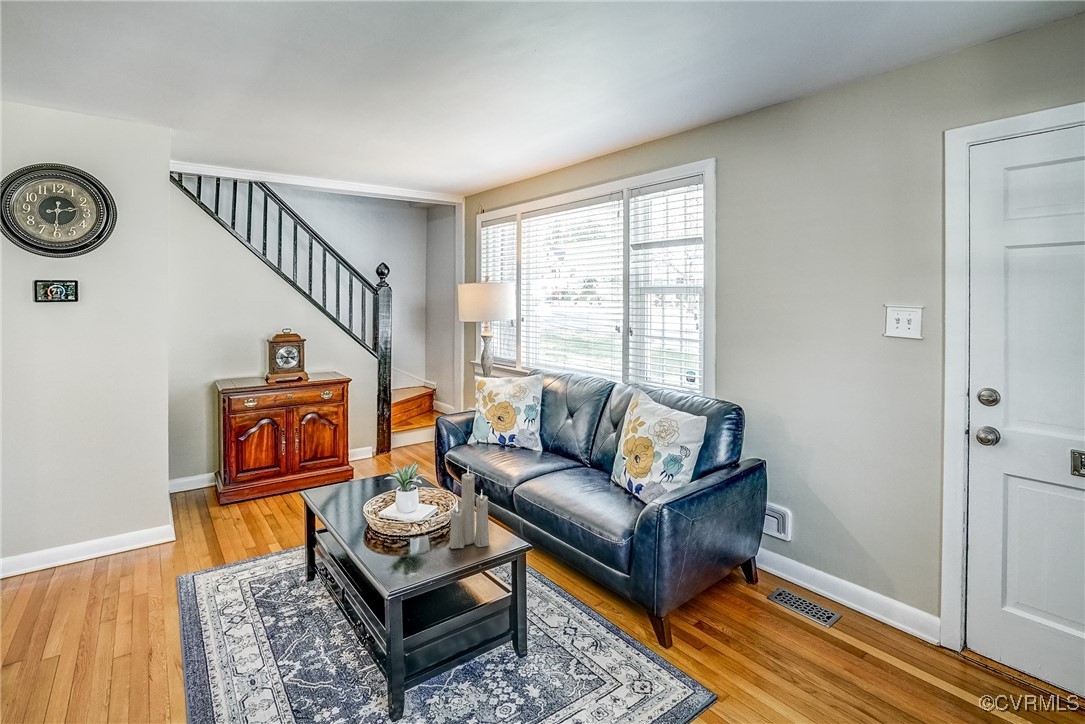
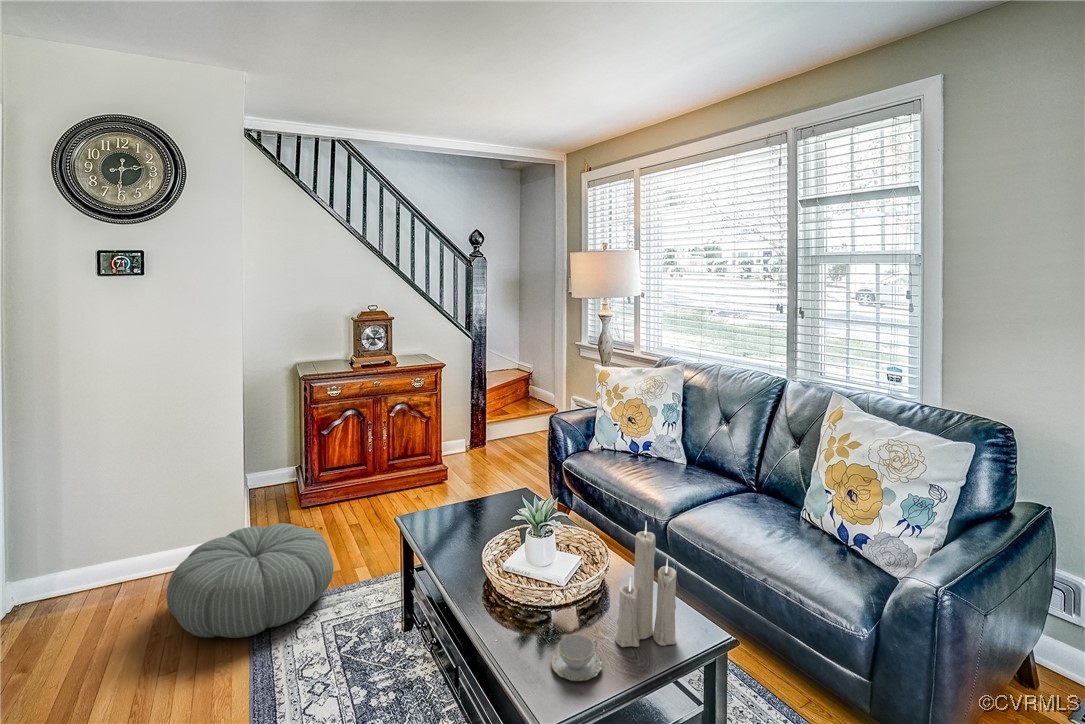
pouf: none [104,509,249,595] -> present [167,523,333,638]
teacup: none [402,541,436,564] -> present [551,635,602,681]

